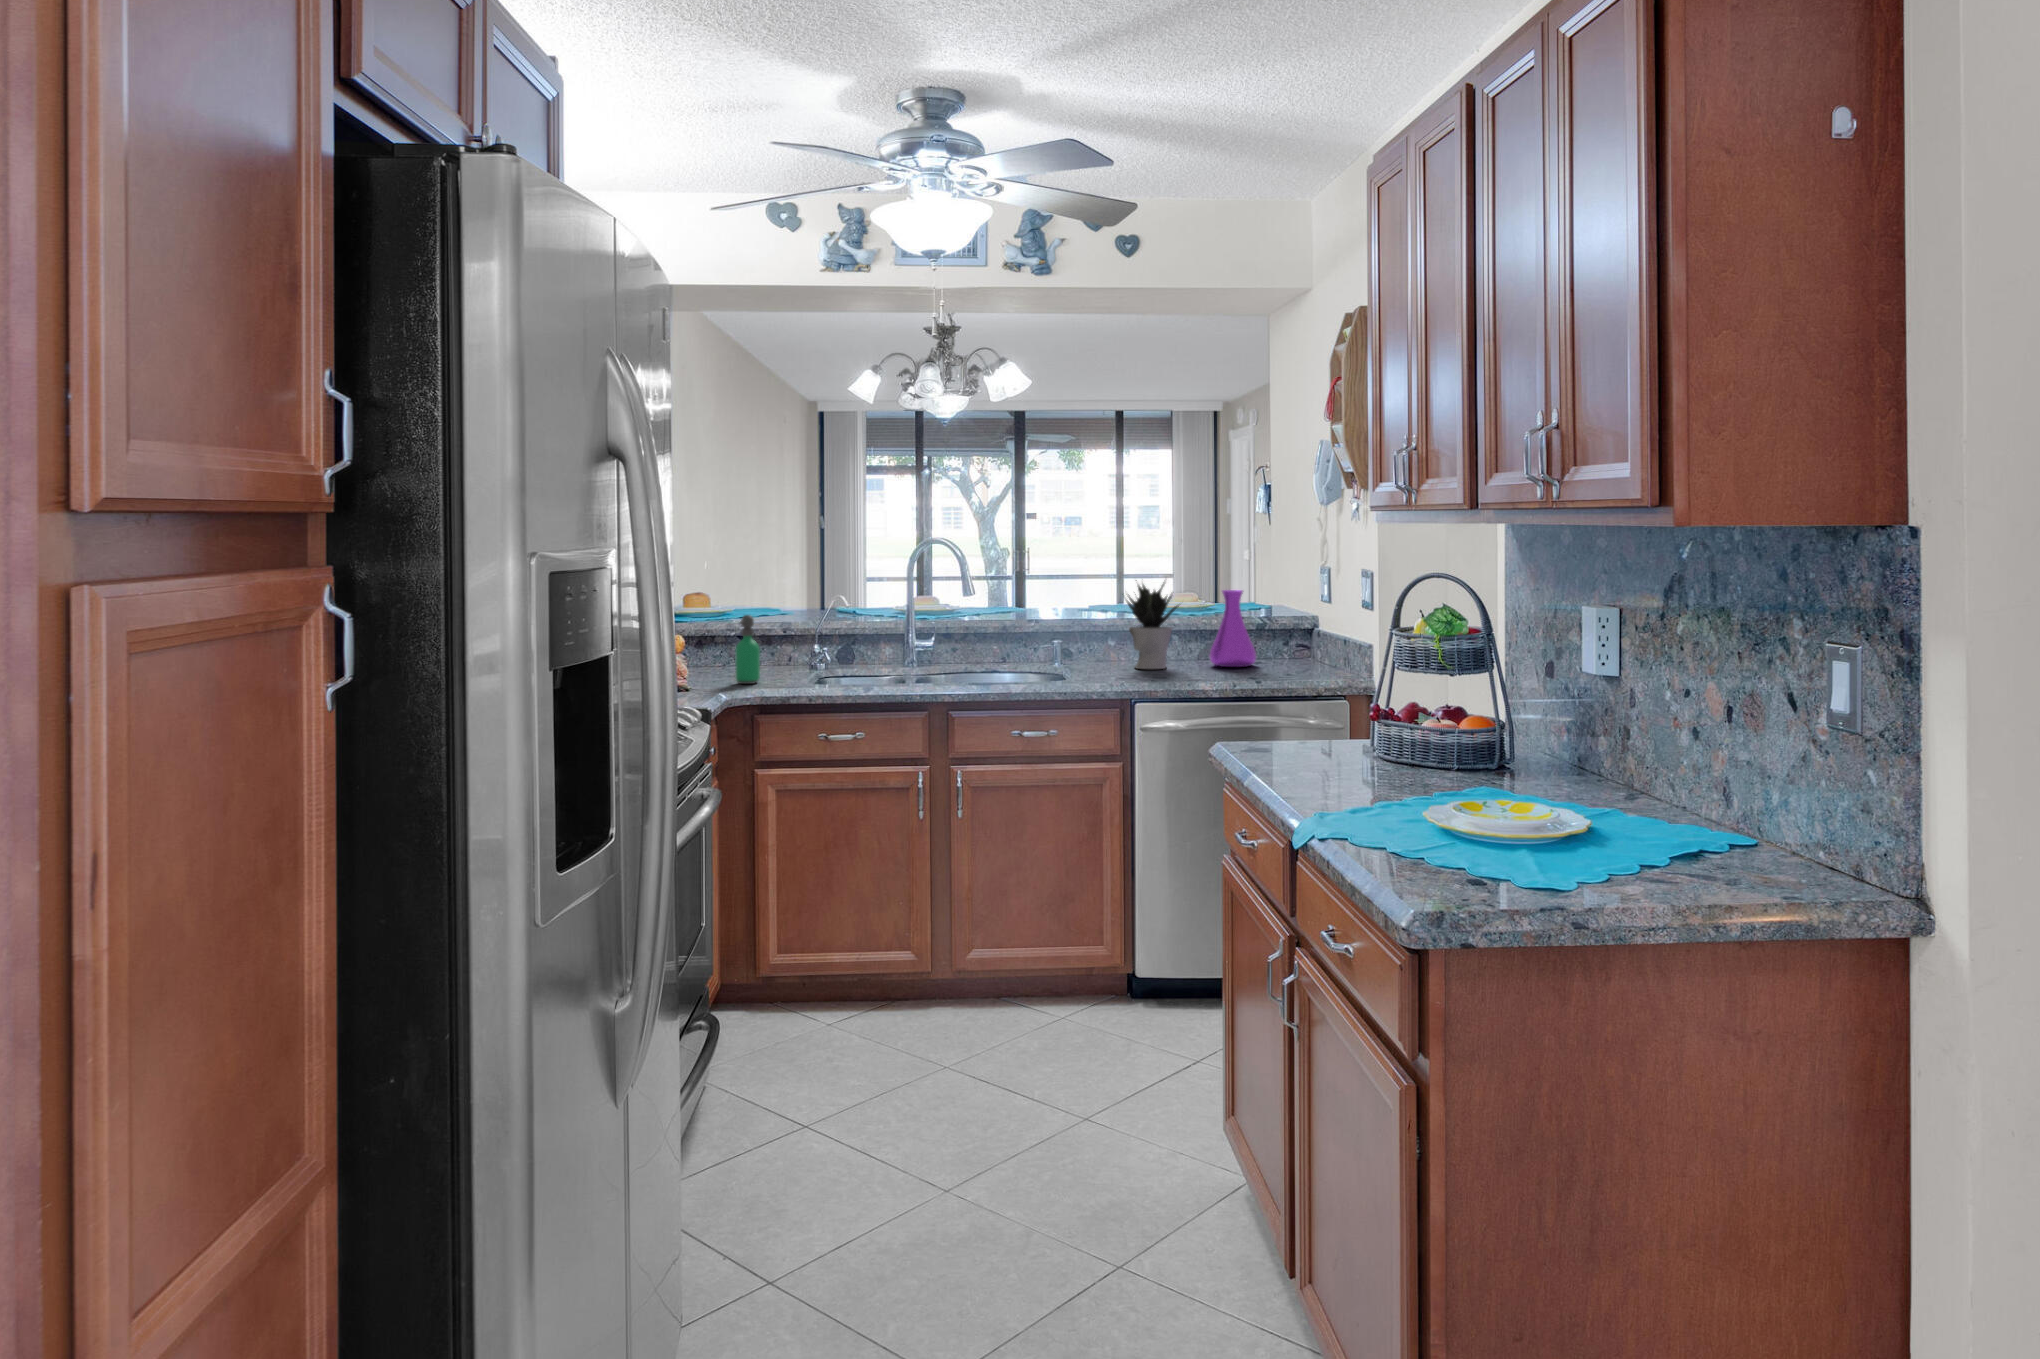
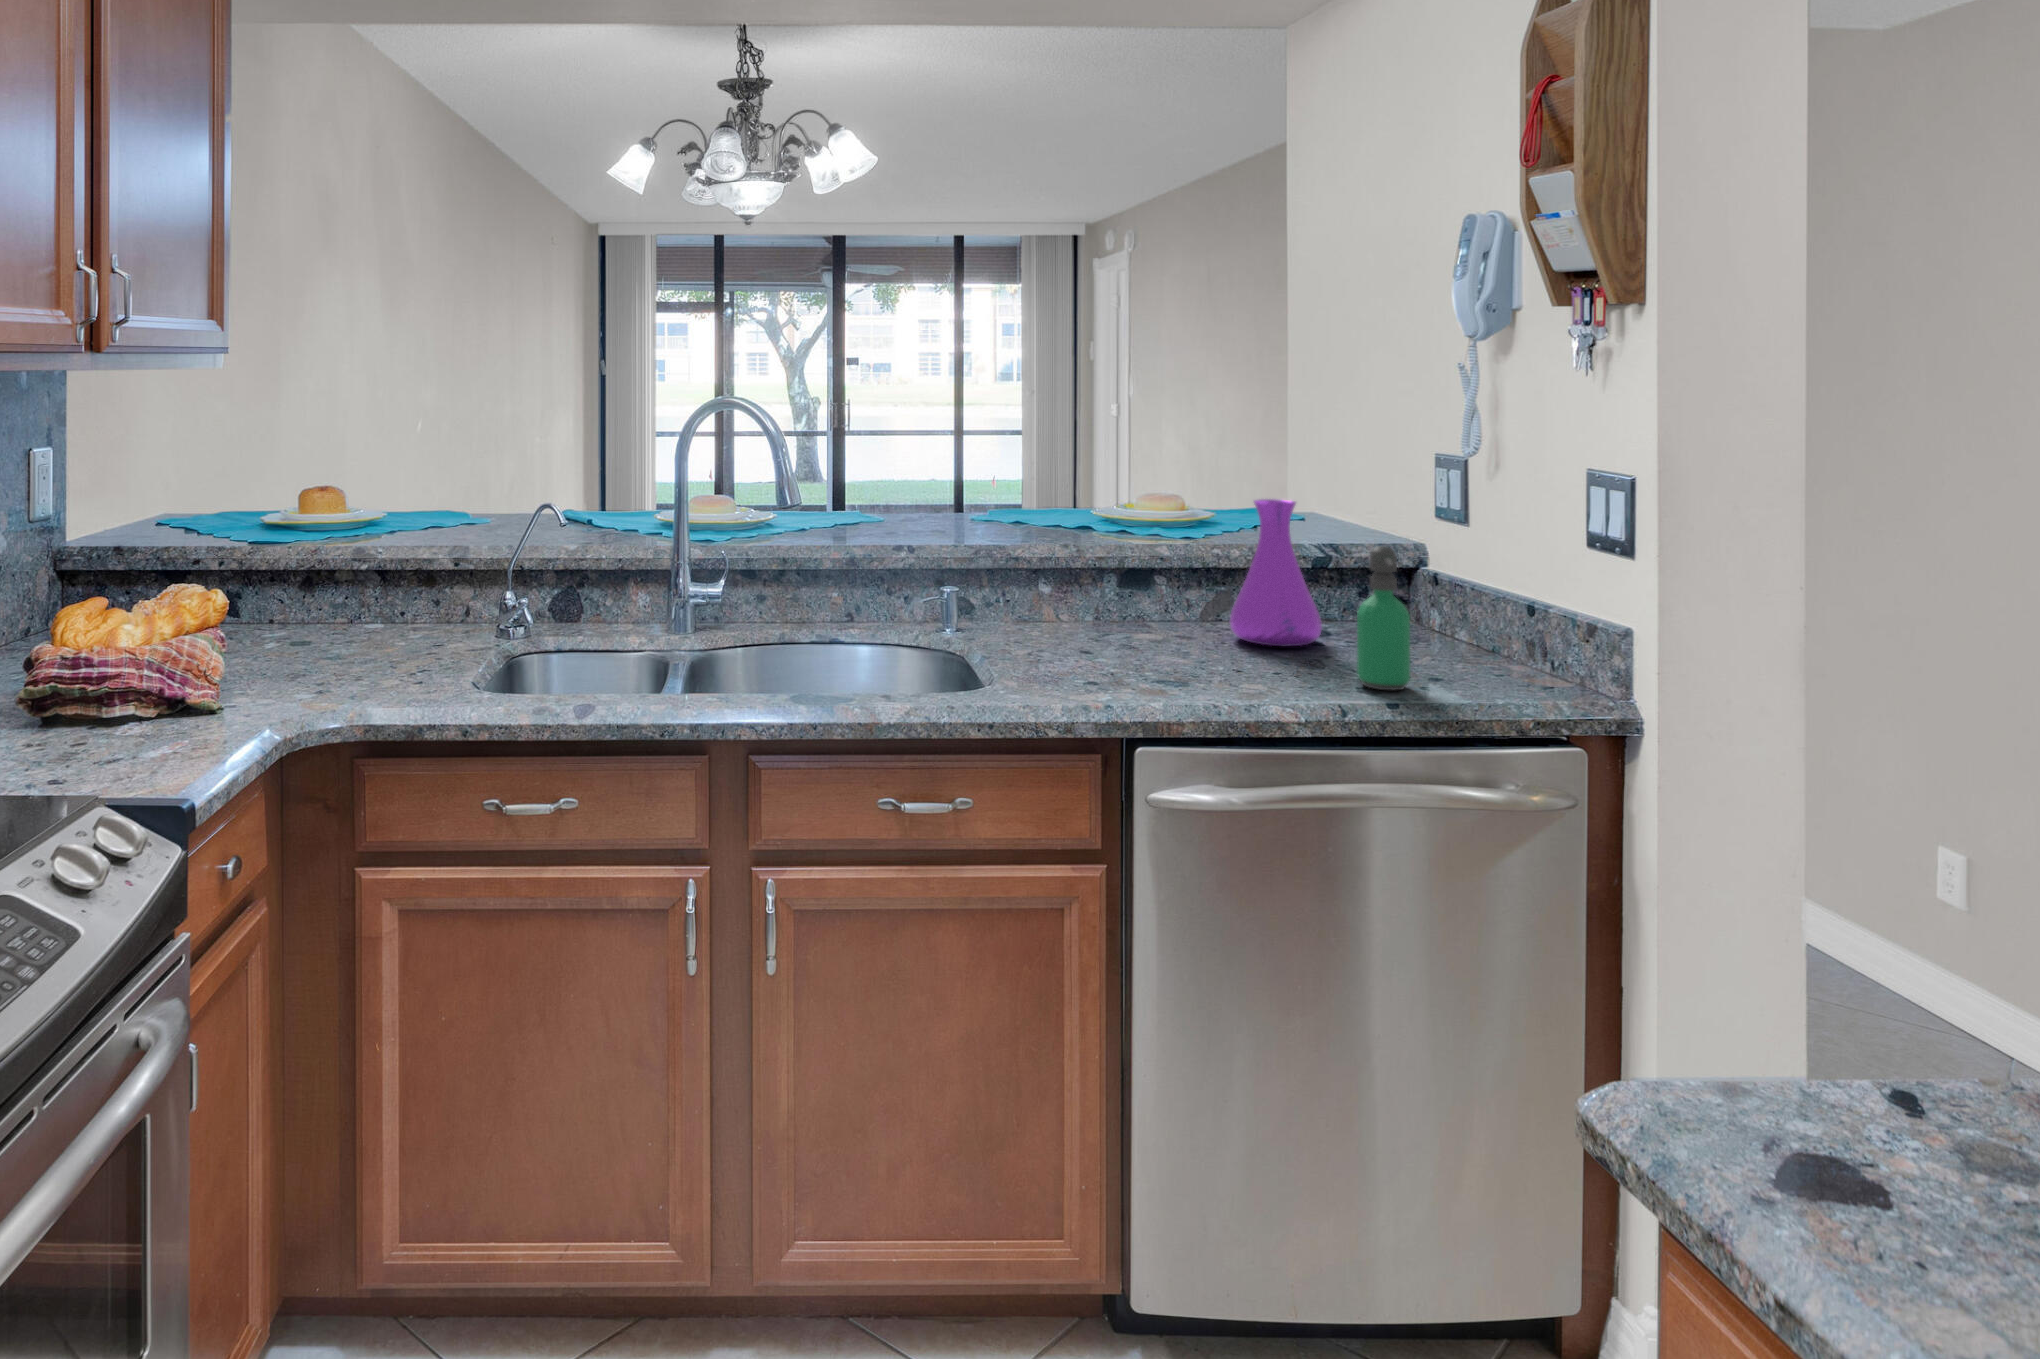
potted plant: present [1126,580,1179,669] -> none [1064,474,1179,648]
soap dispenser: present [735,615,760,684] -> present [1357,546,1410,690]

